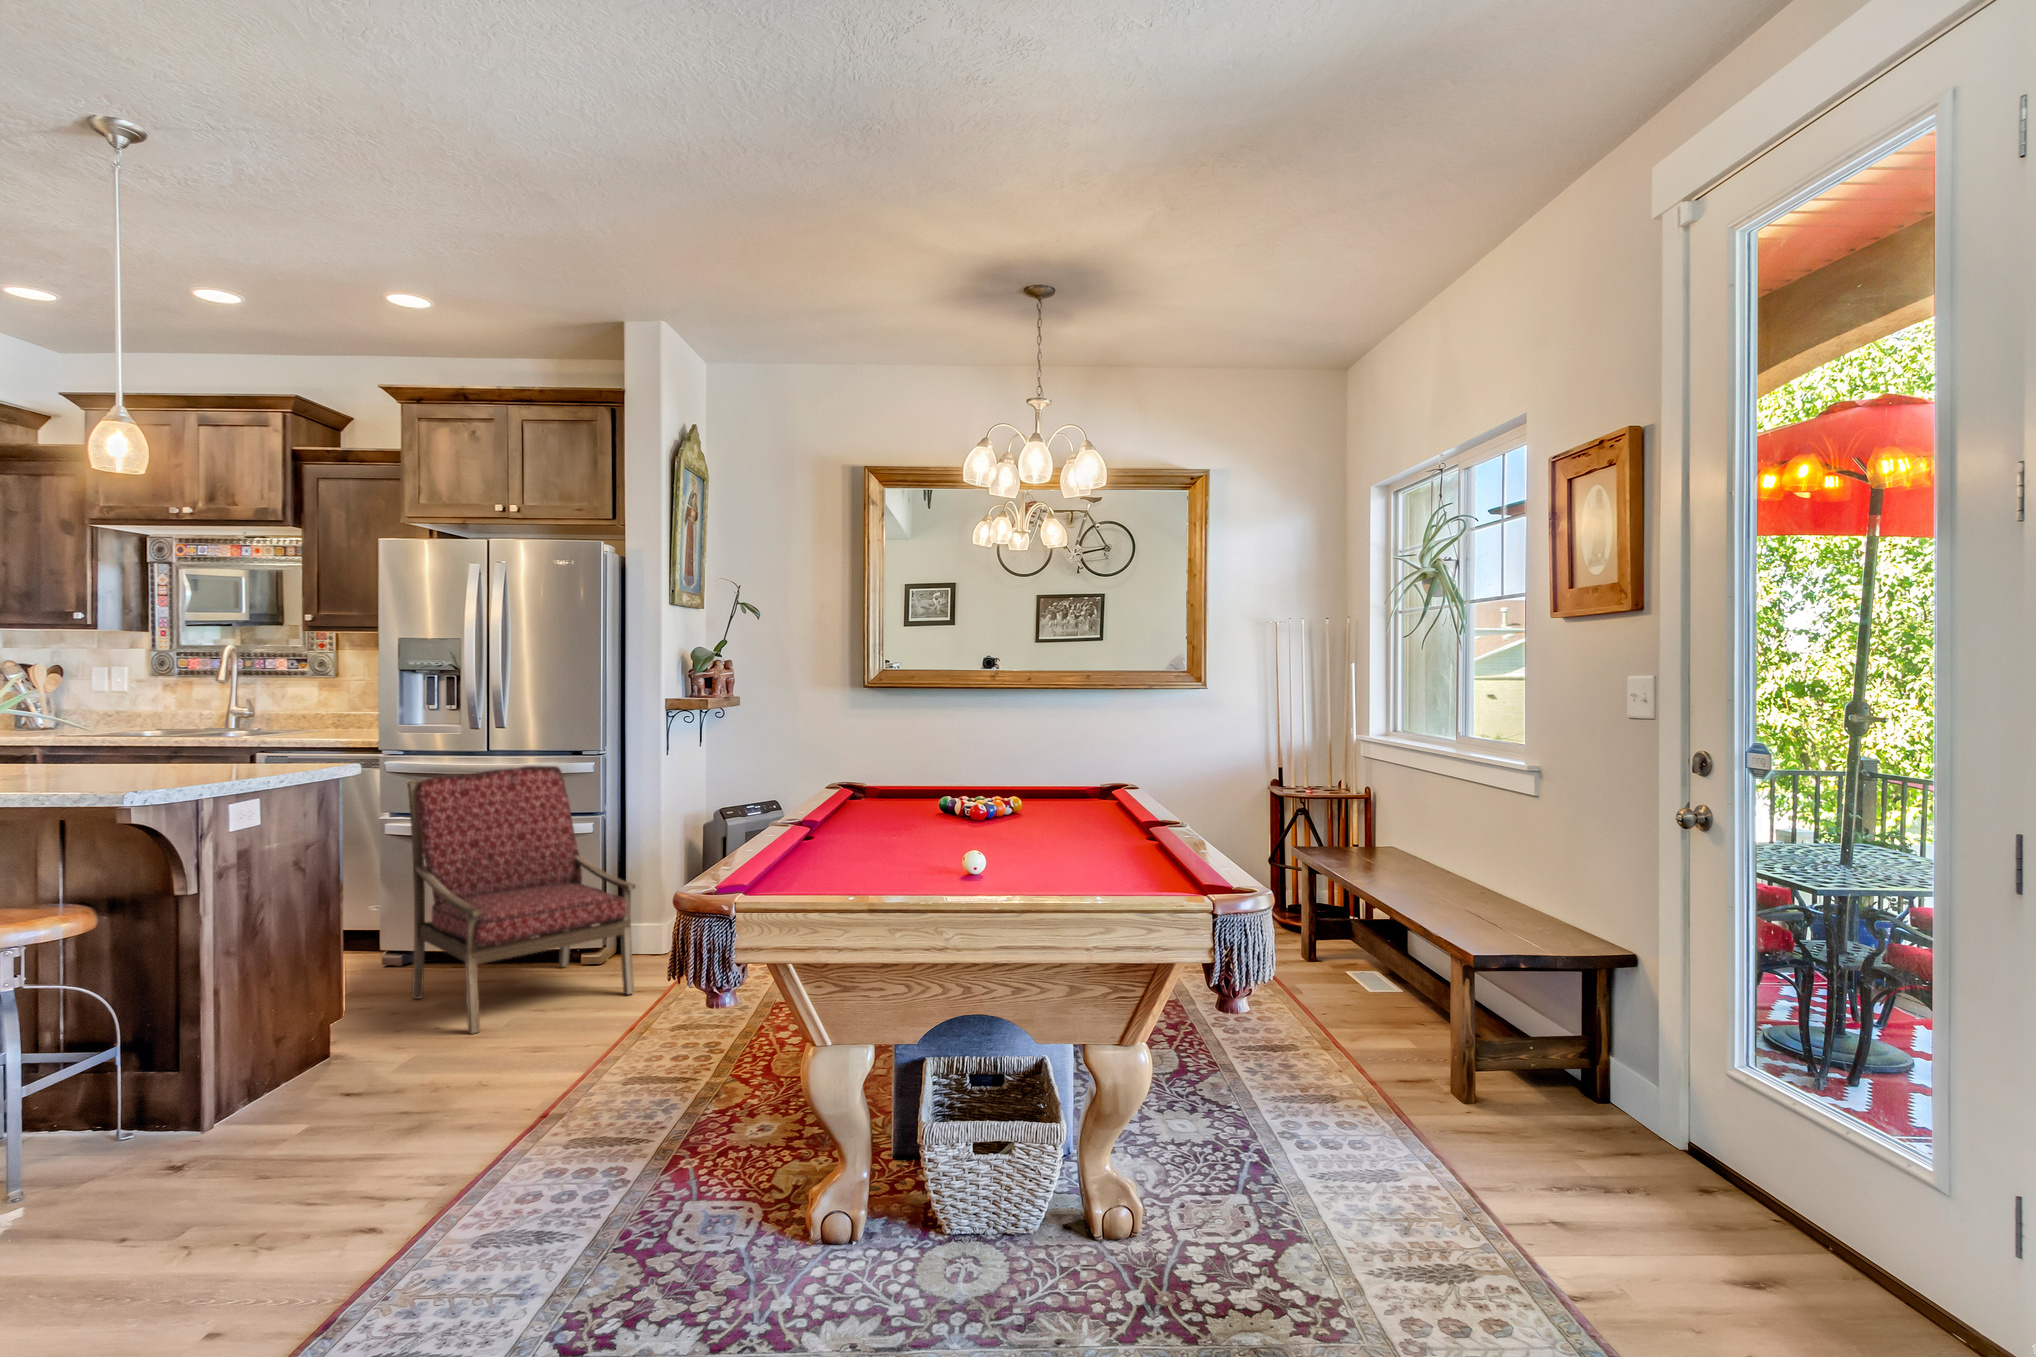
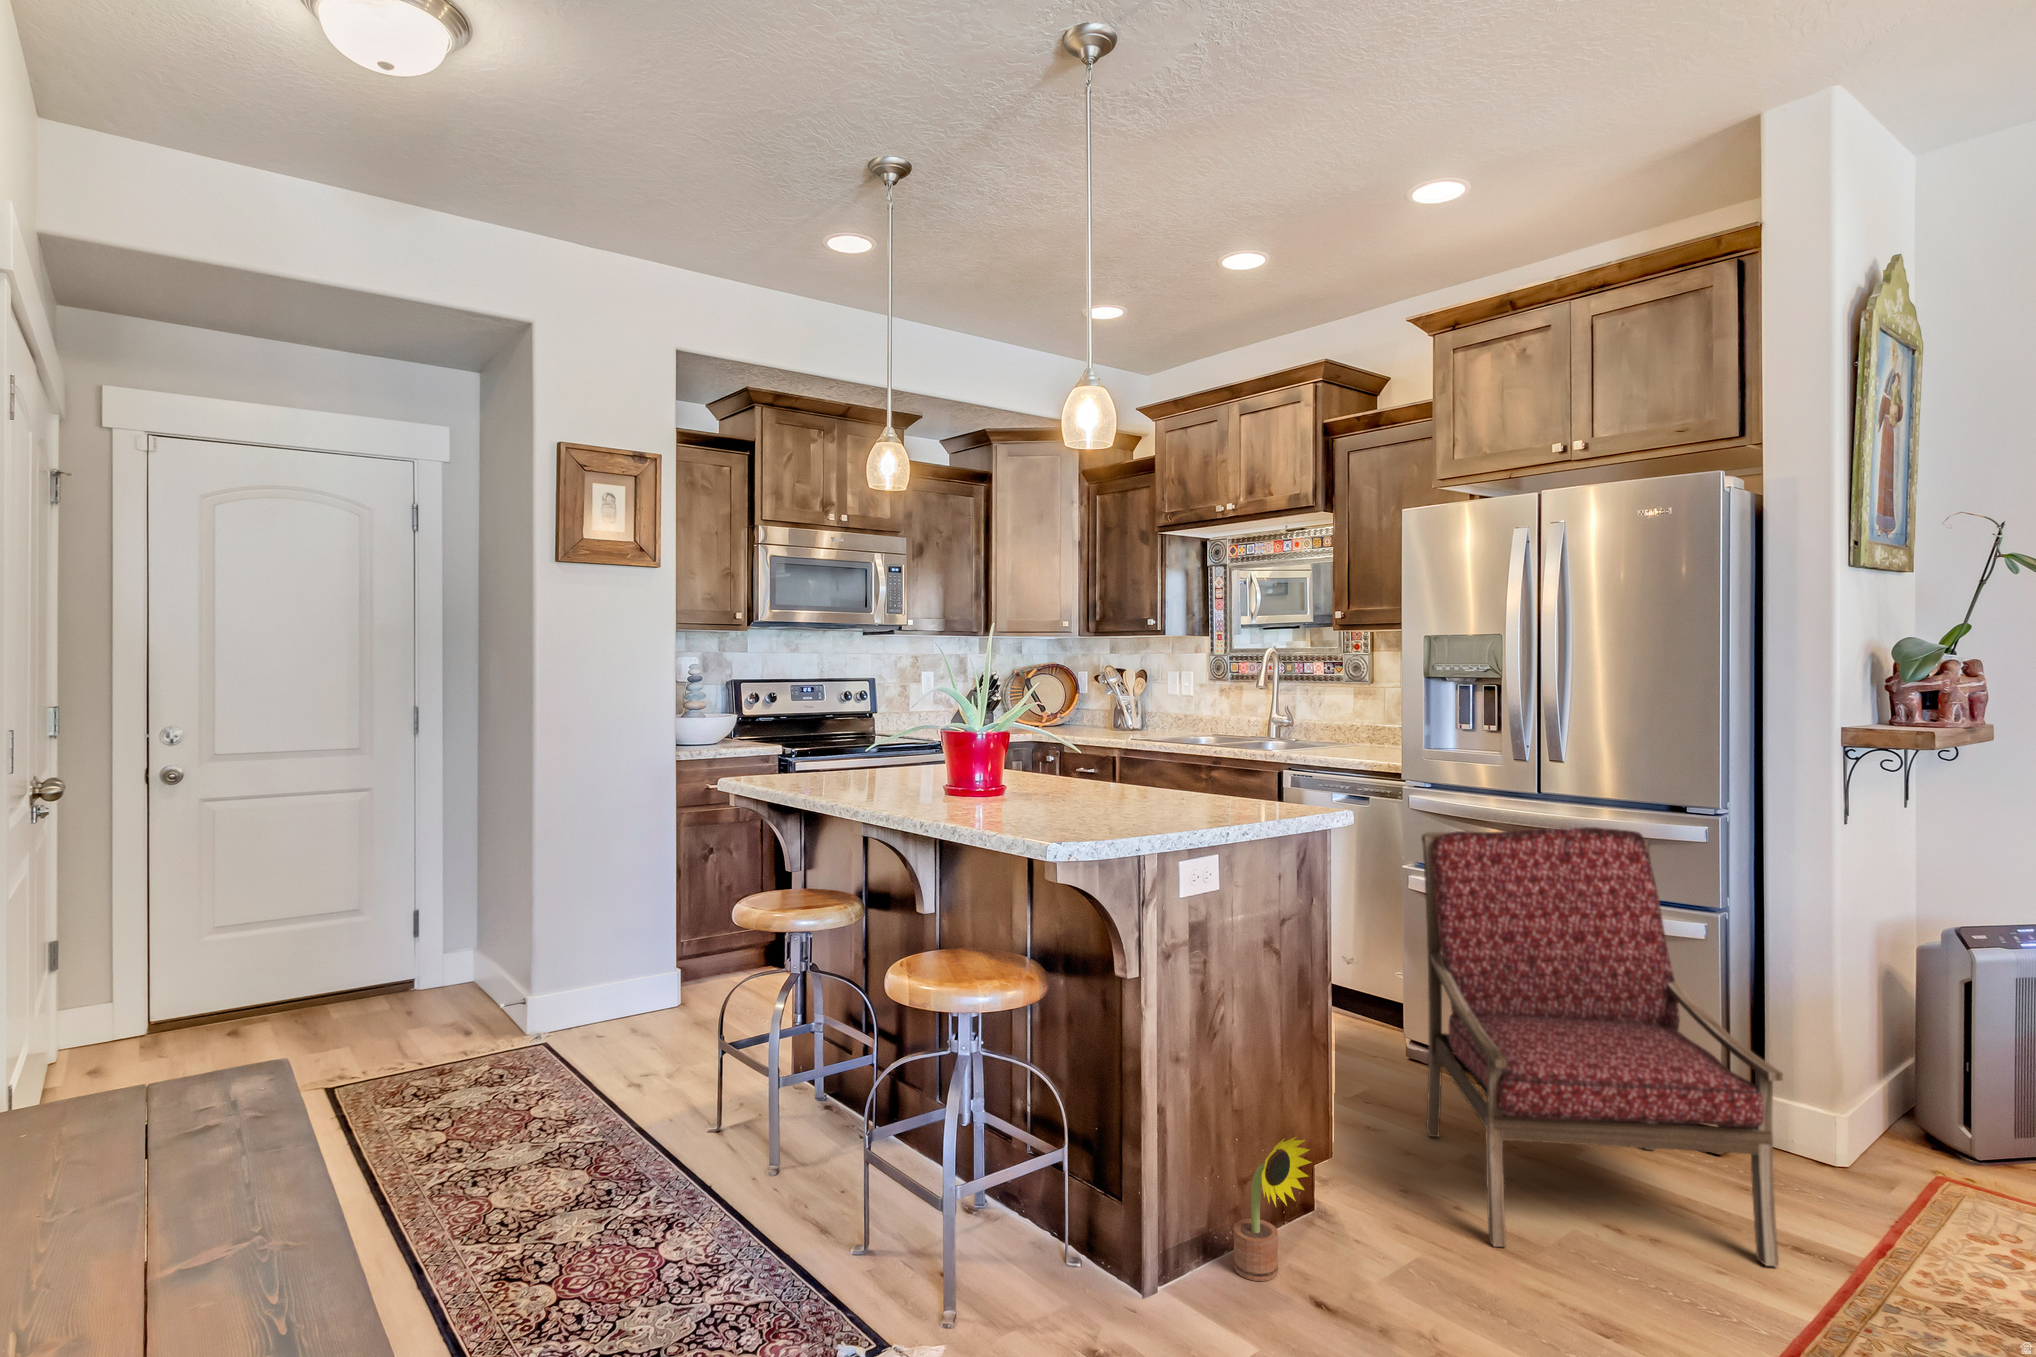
decorative plant: none [277,987,345,1103] -> present [1234,1137,1312,1281]

